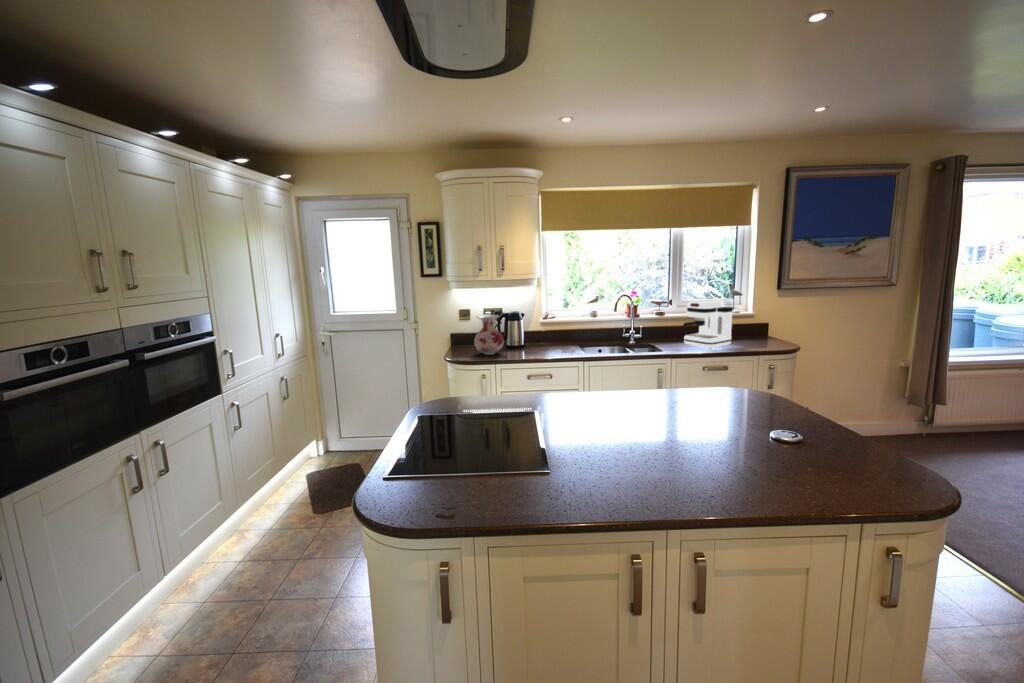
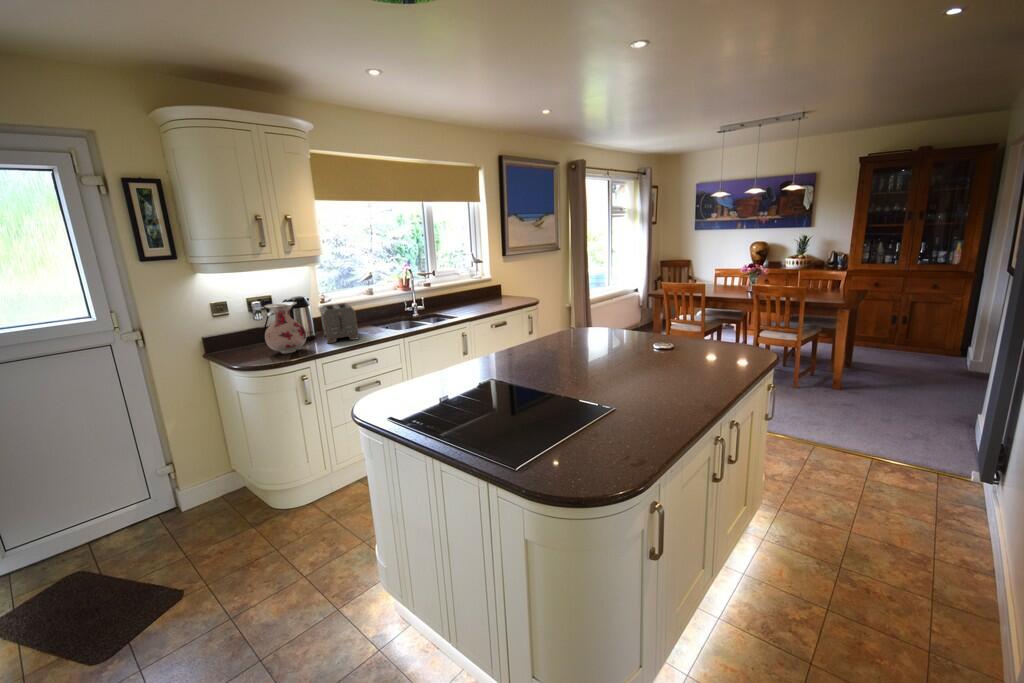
coffee maker: present [683,301,733,349] -> none [458,268,494,310]
toaster: none [520,321,559,354] -> present [320,303,359,343]

